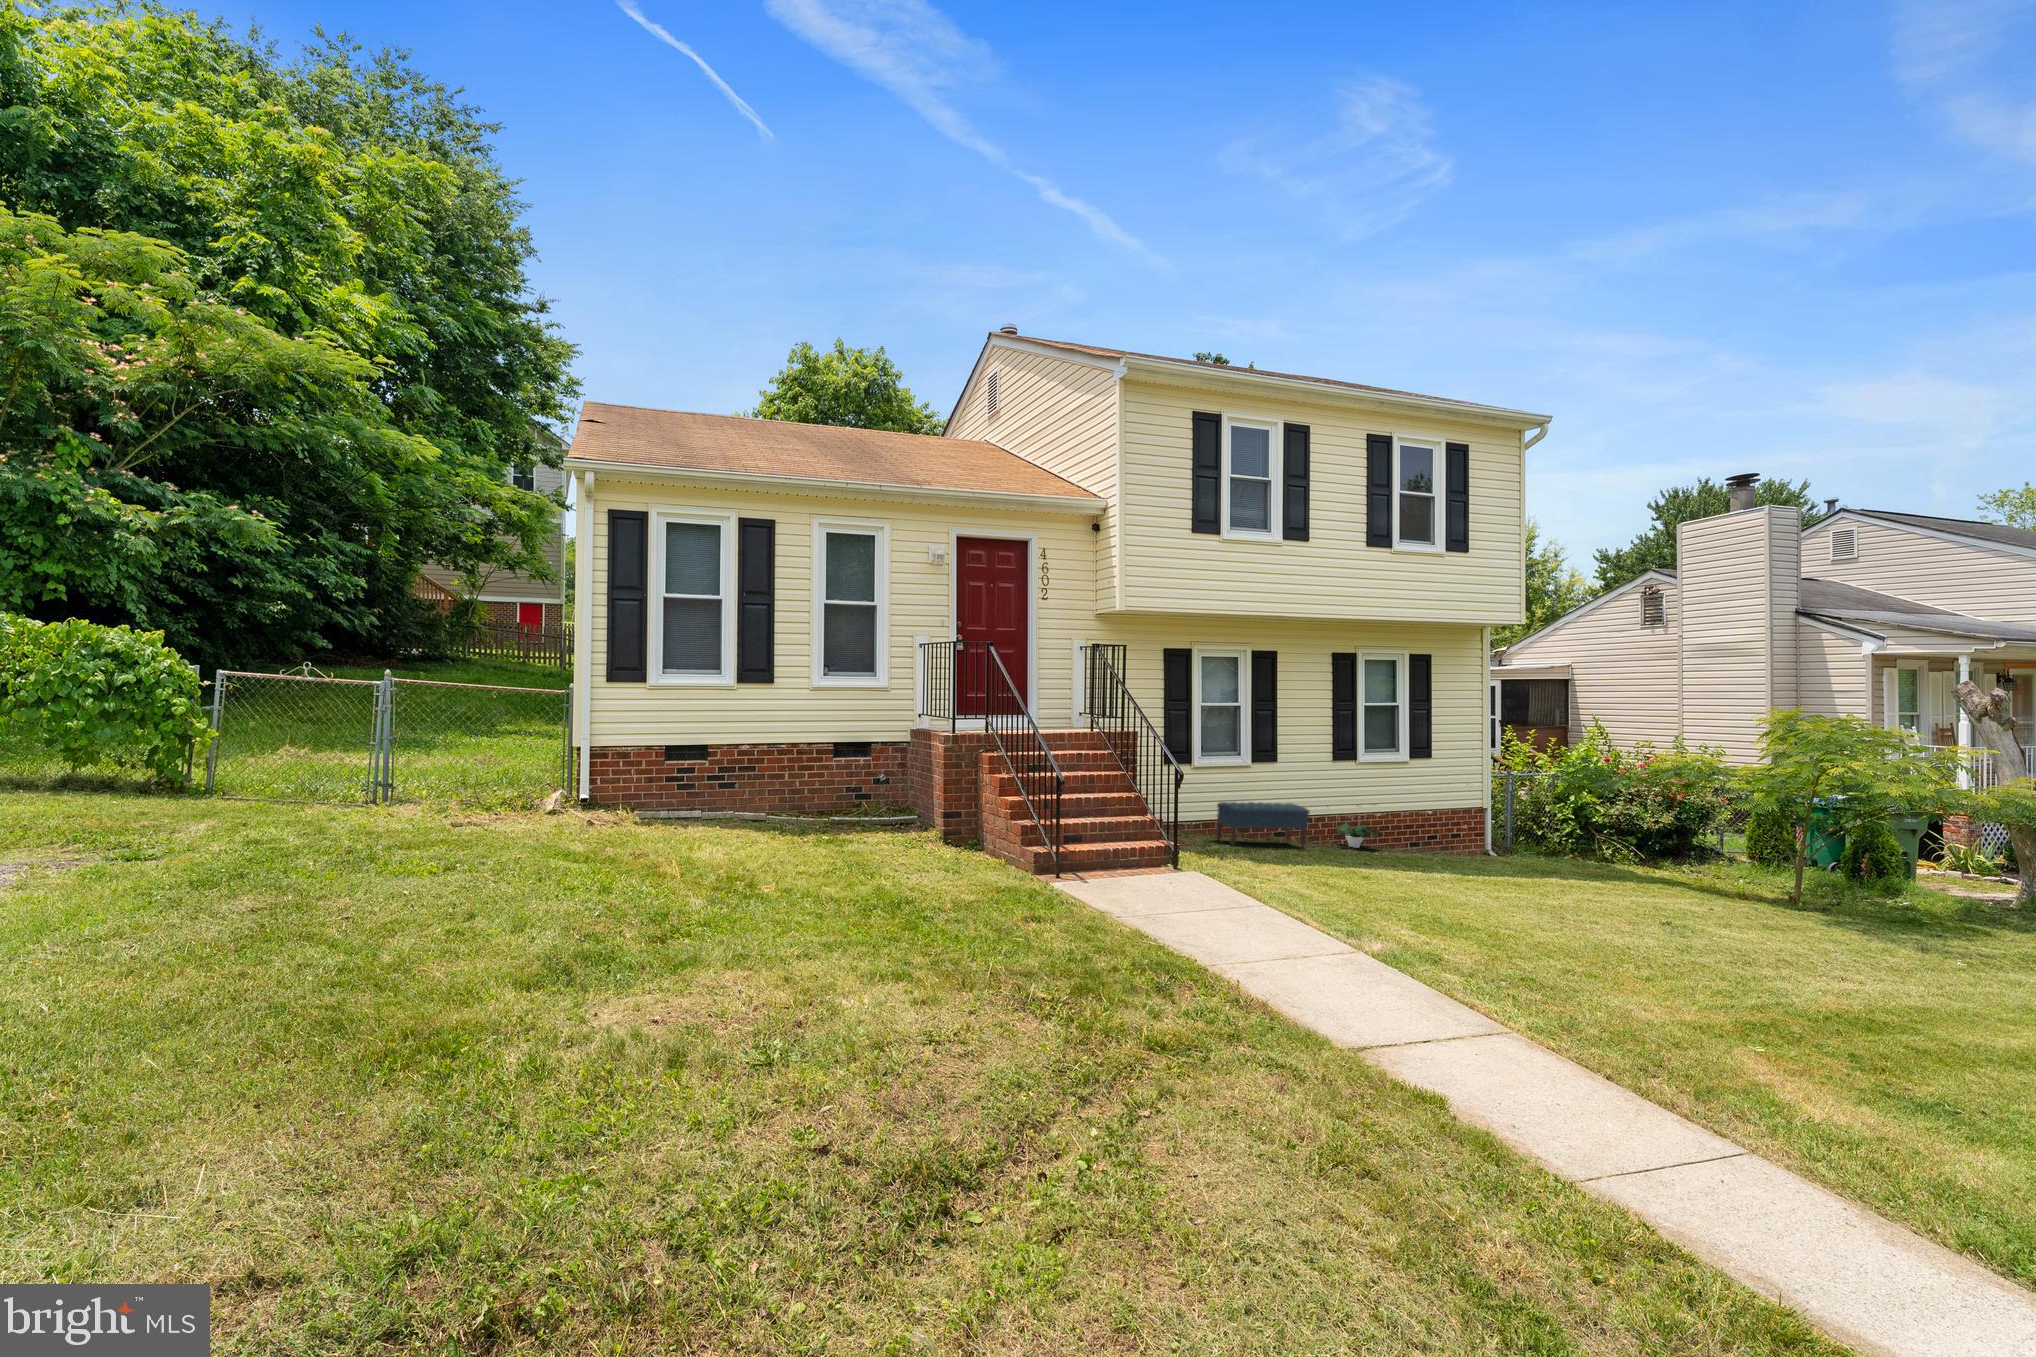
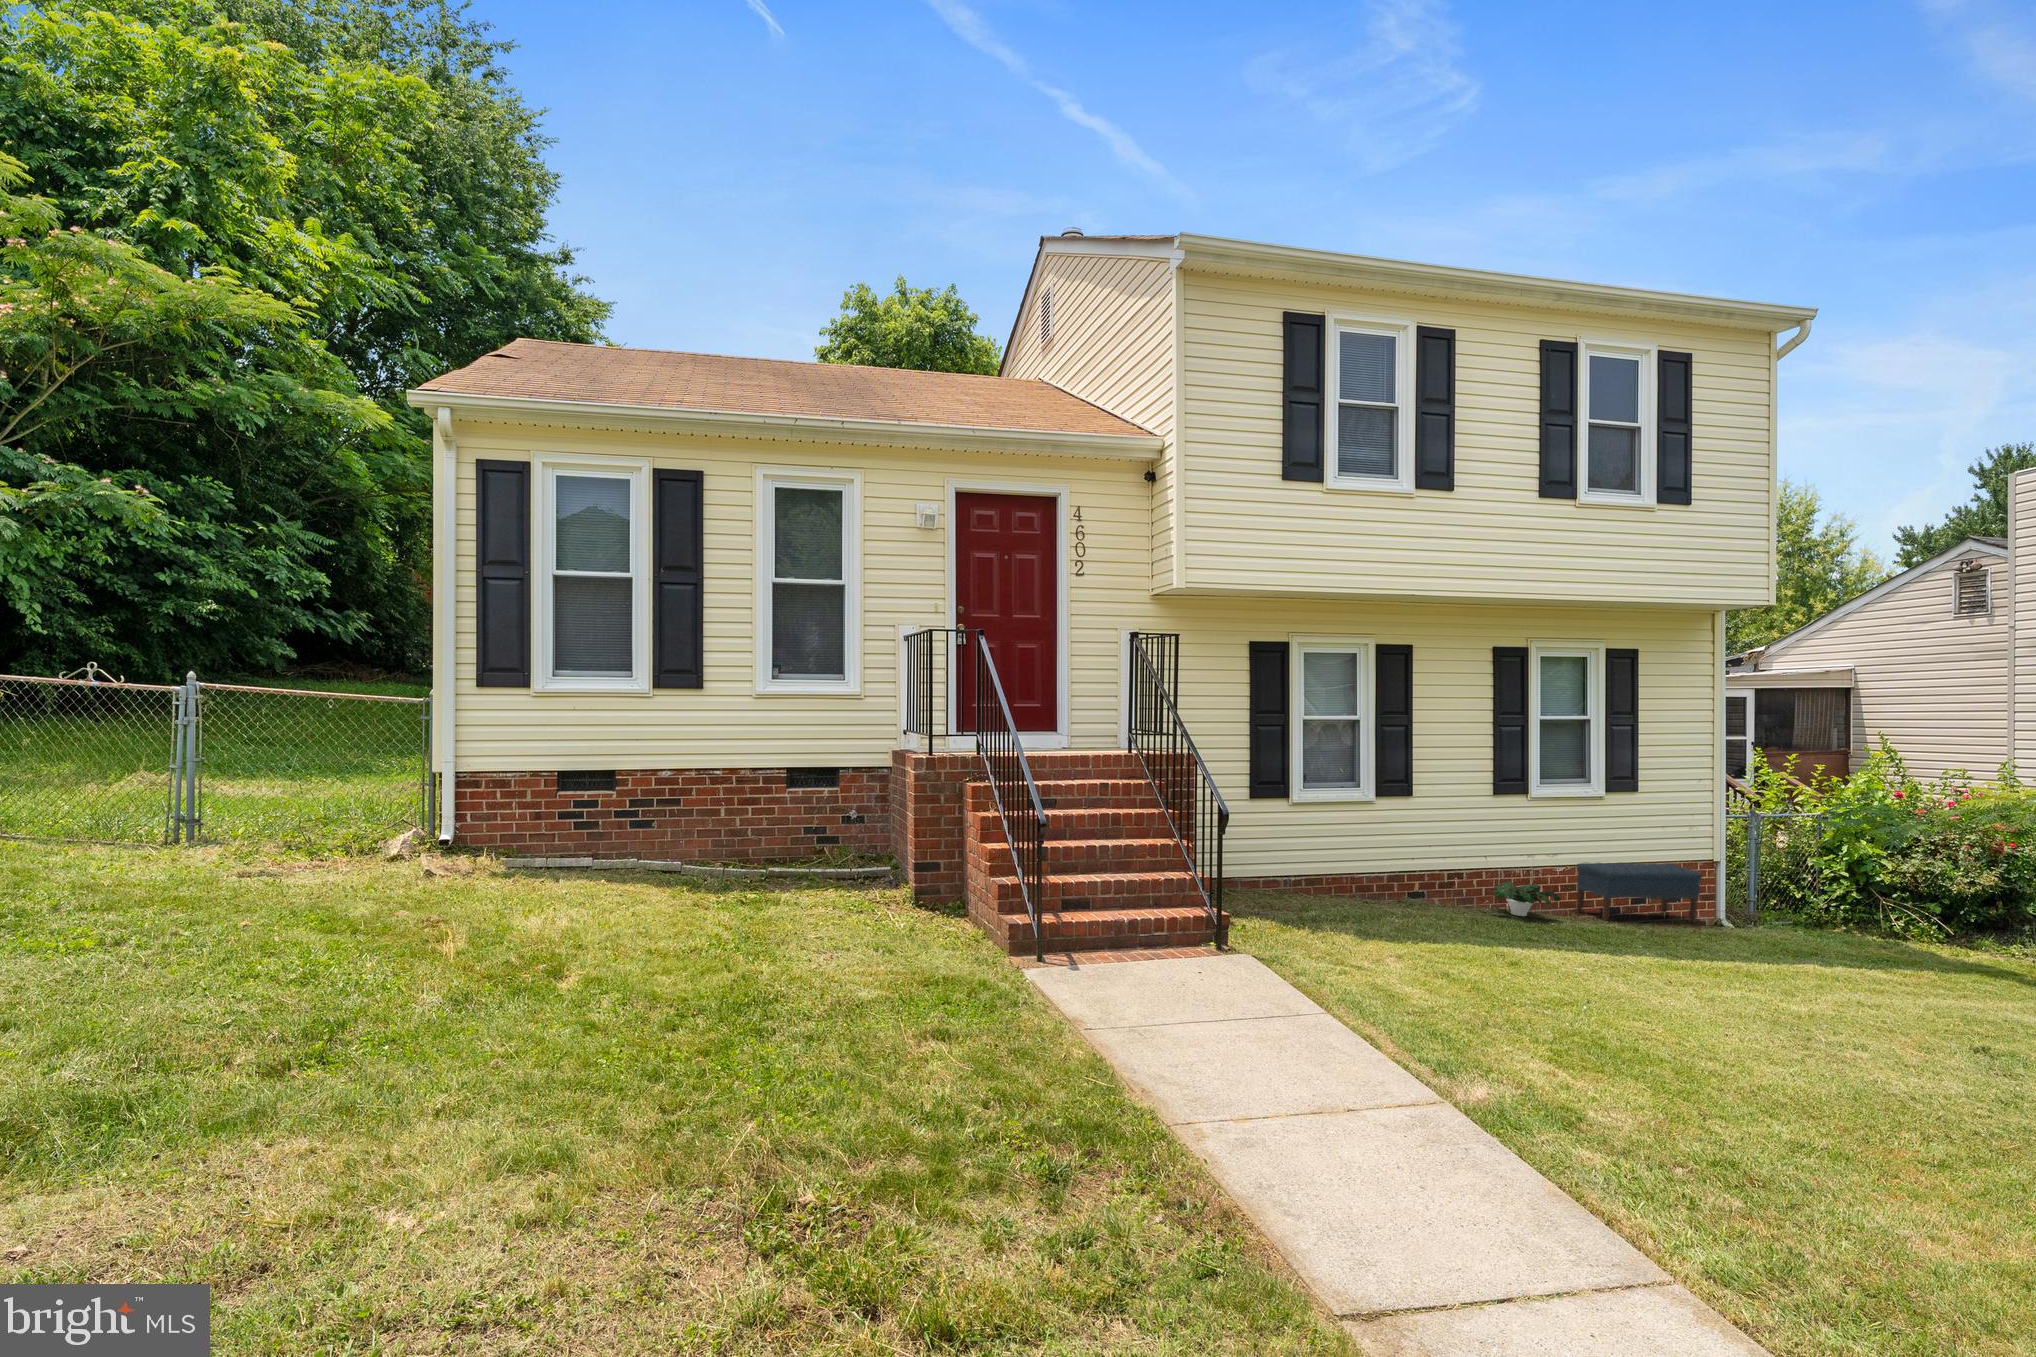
bench: present [1216,802,1309,847] -> present [1576,863,1702,922]

